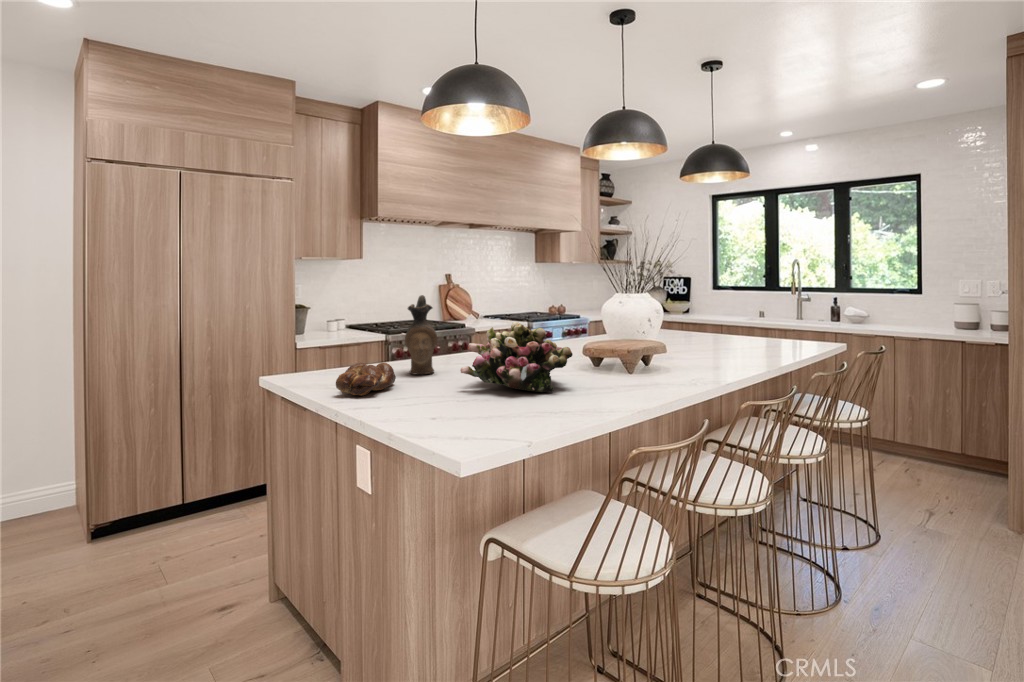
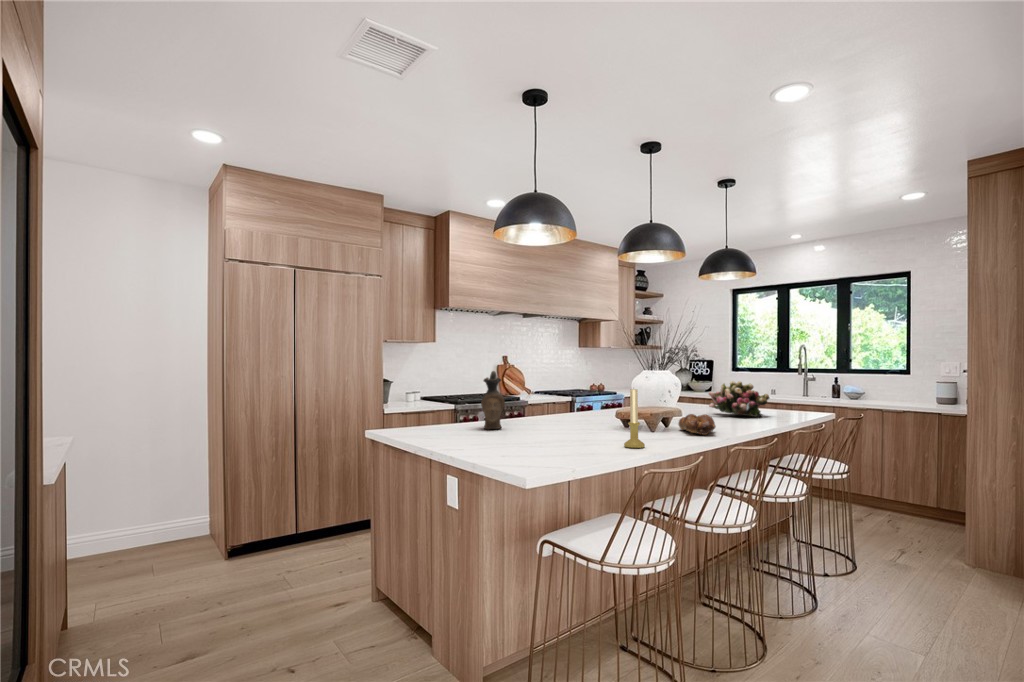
candle holder: none [601,317,630,404] -> present [624,389,645,448]
flower arrangement: present [460,322,573,392] -> present [709,381,770,417]
bread loaf: present [336,363,395,396] -> present [678,414,716,435]

